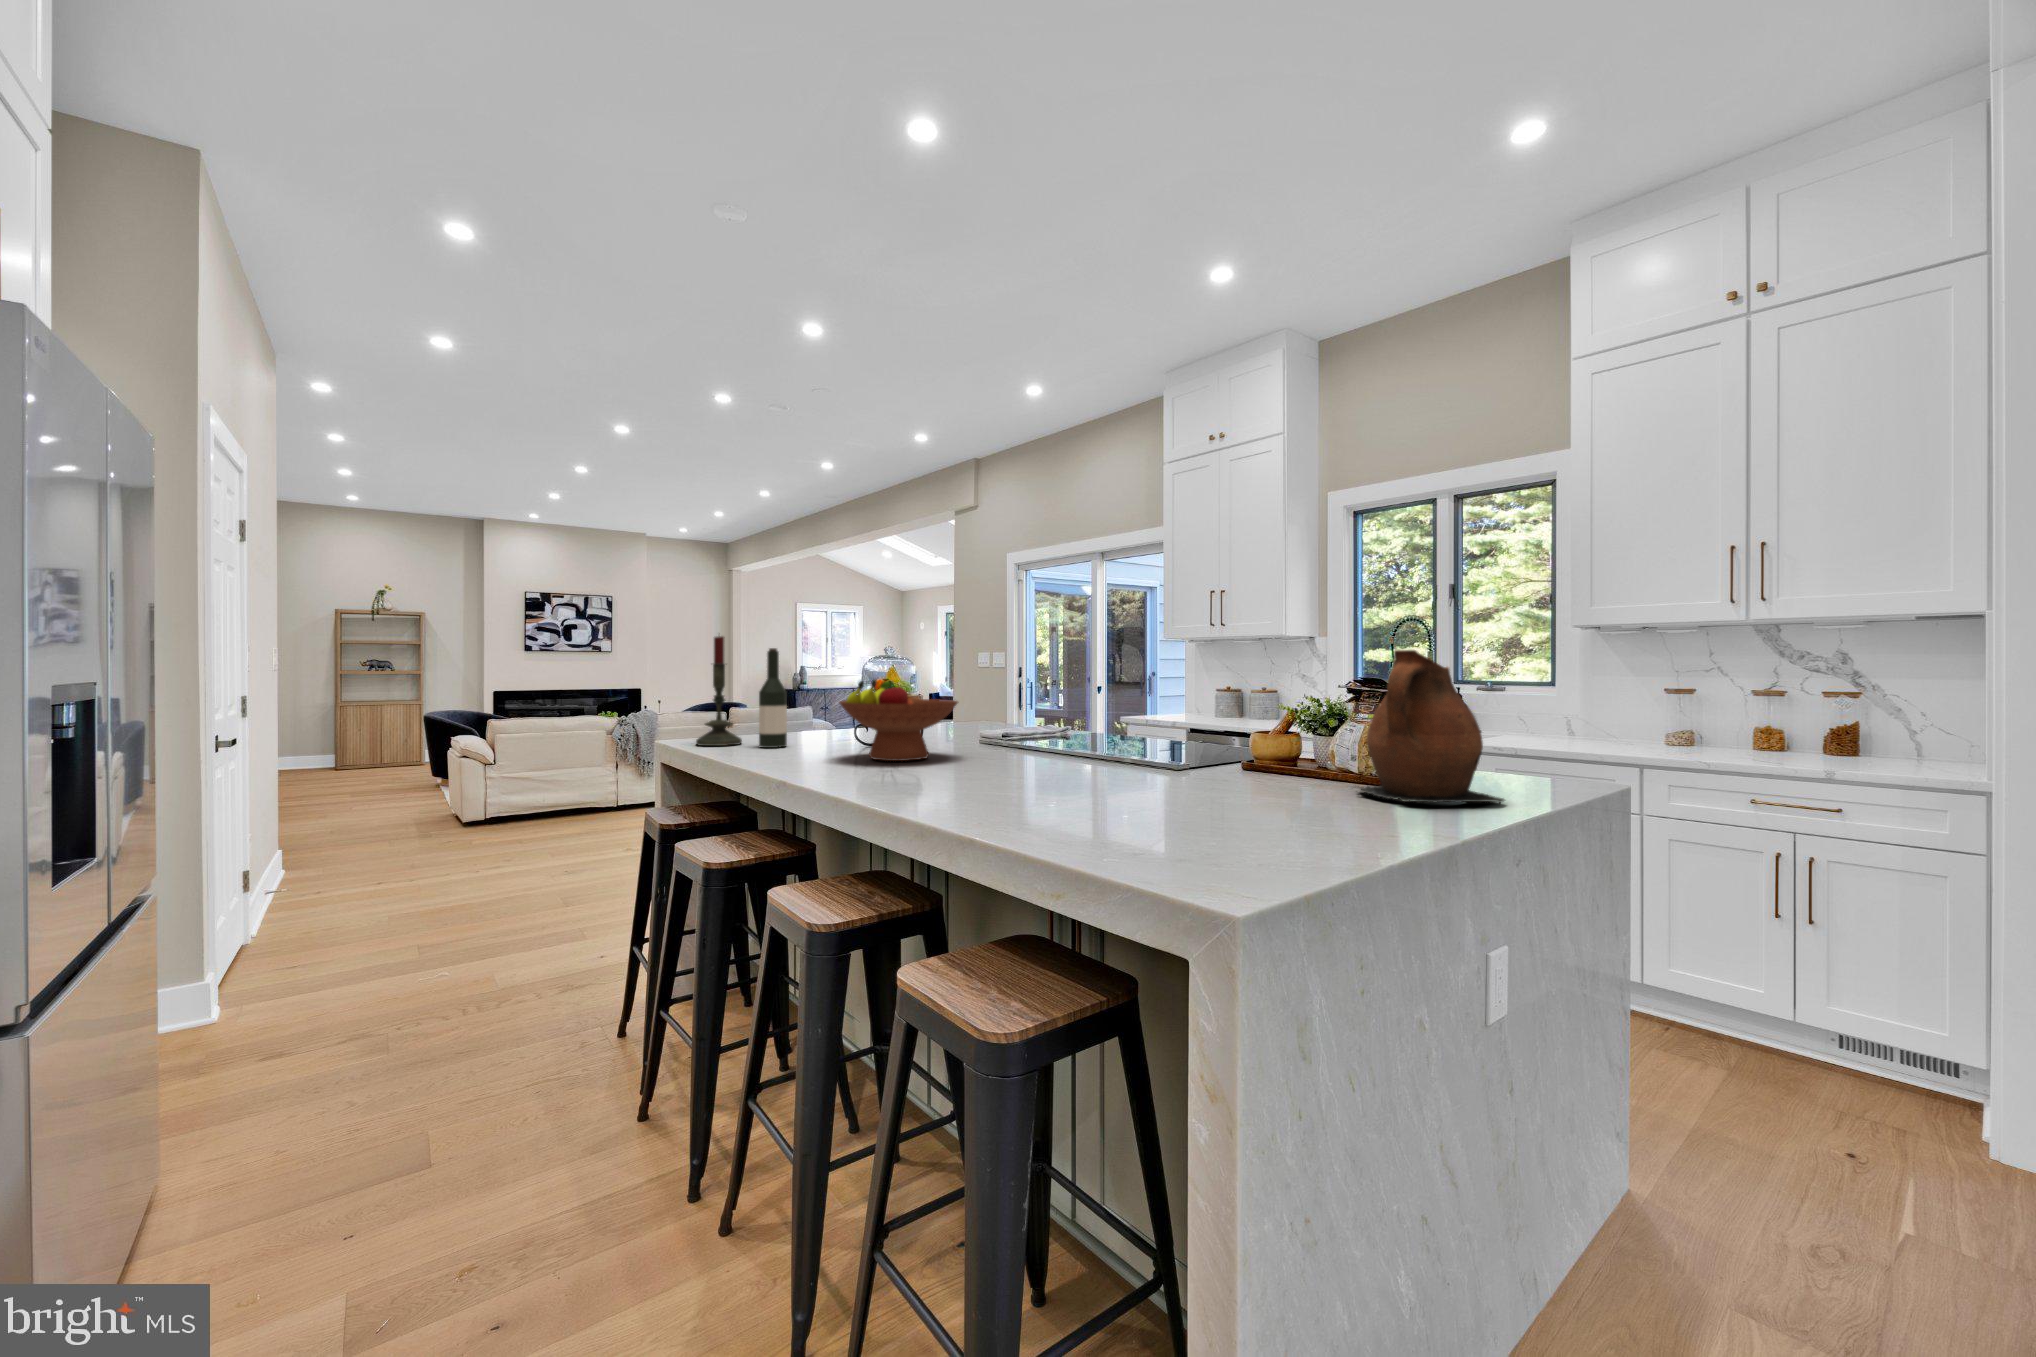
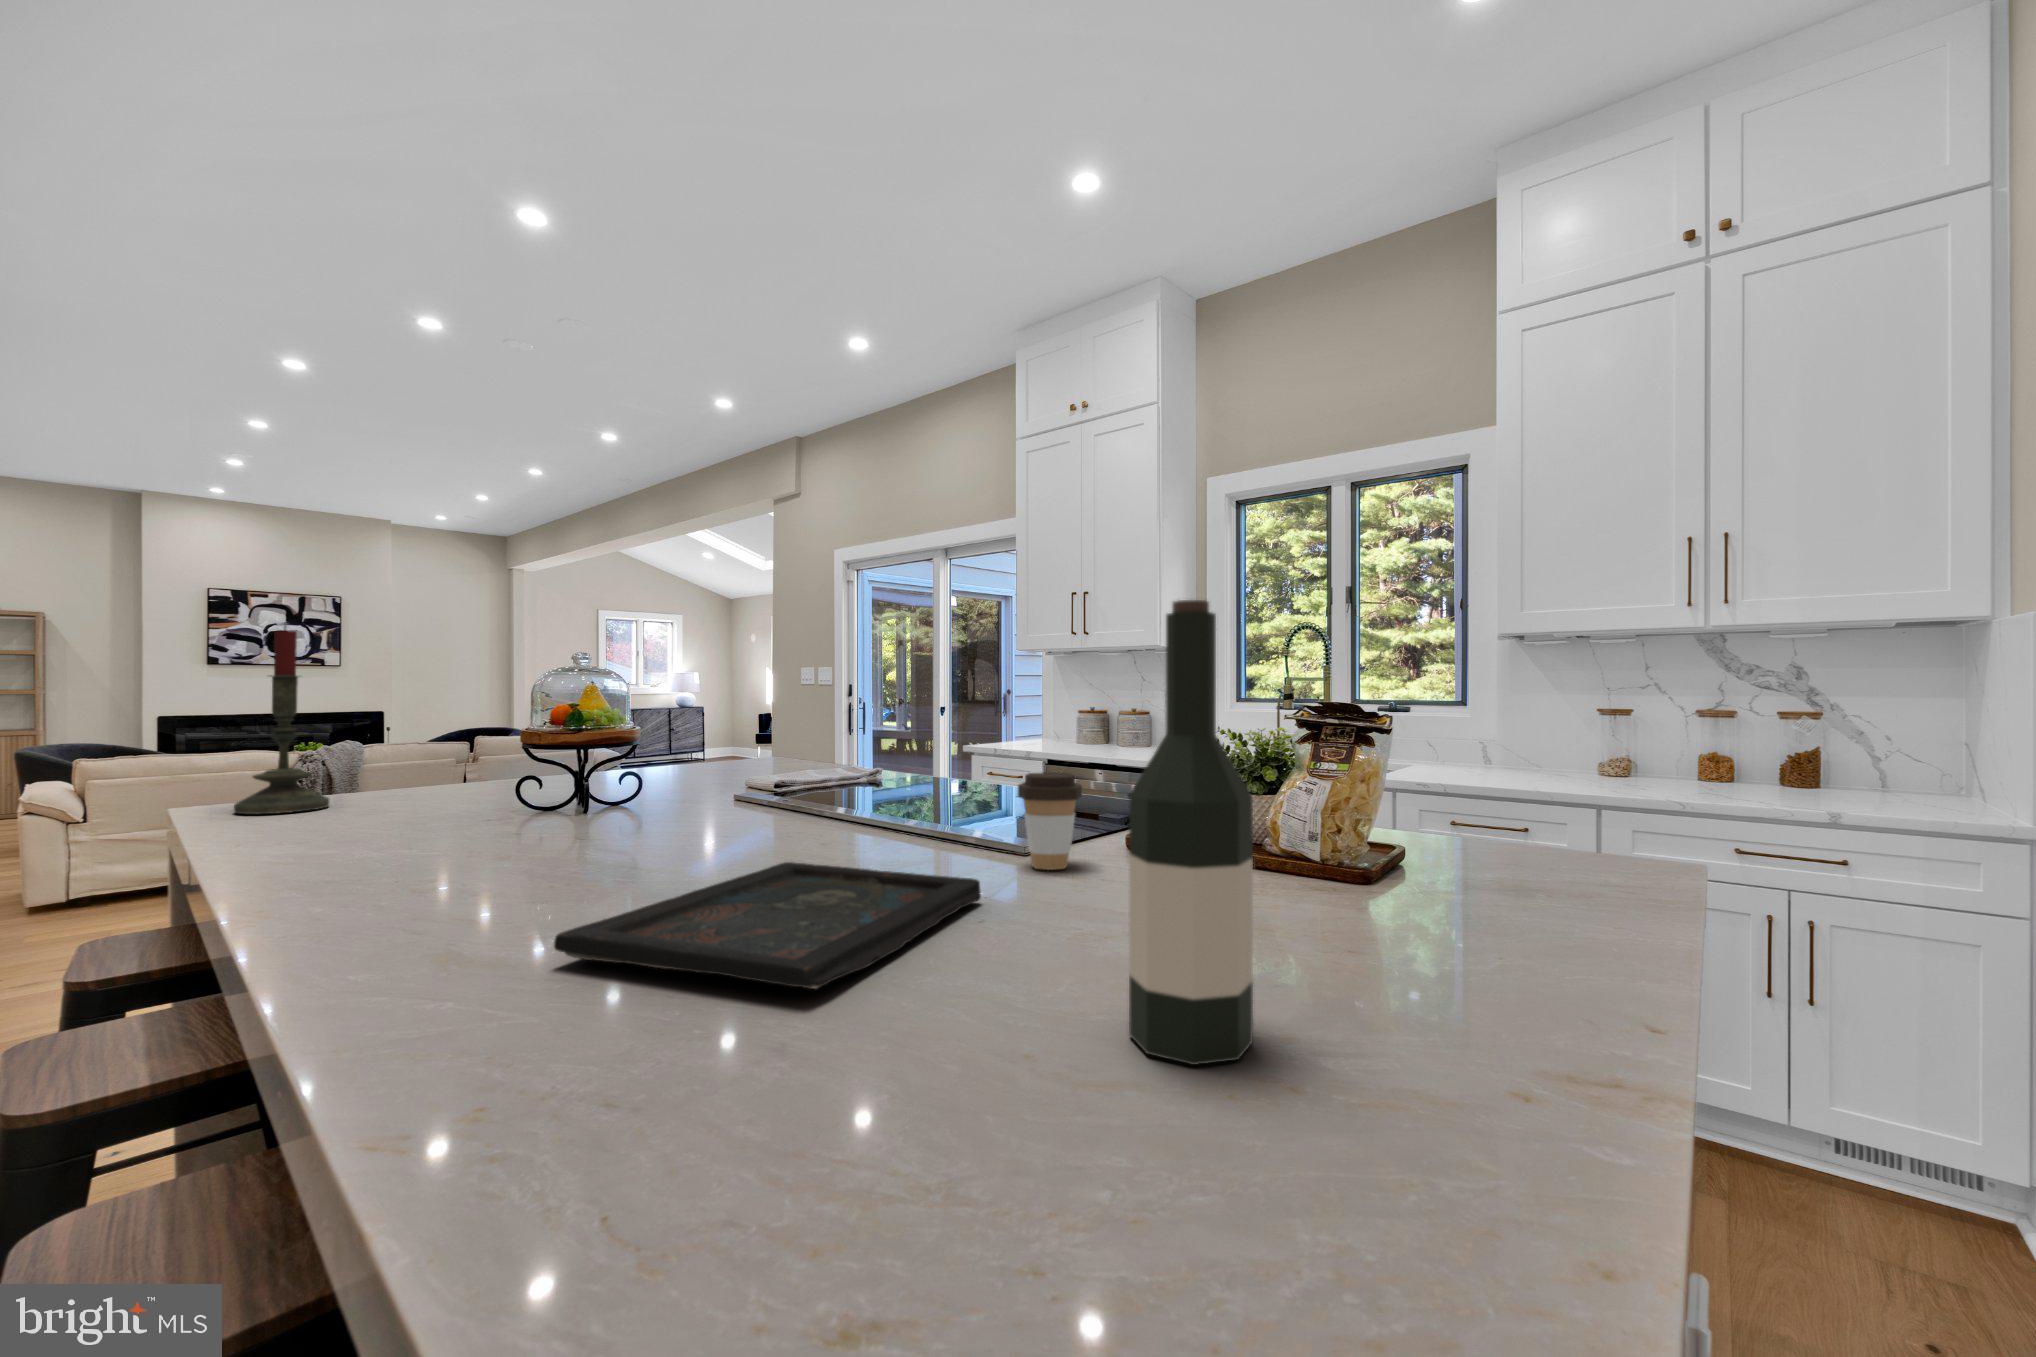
wine bottle: present [759,648,787,748] -> present [1129,600,1253,1065]
ceramic pitcher: present [1360,650,1505,803] -> none [1326,645,1604,933]
fruit bowl: present [839,680,958,761] -> none [444,701,675,843]
coffee cup: none [1172,722,1211,778] -> present [1018,772,1082,870]
tray: none [959,768,1153,807] -> present [554,862,981,989]

